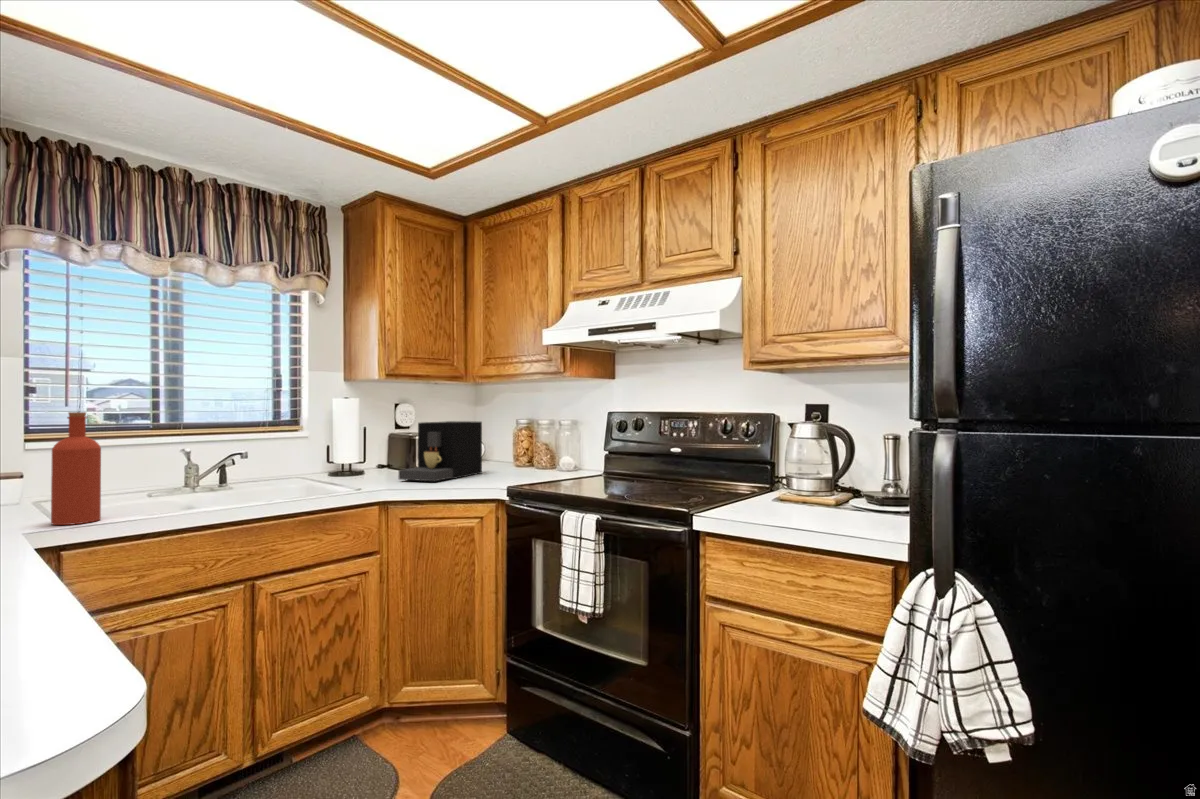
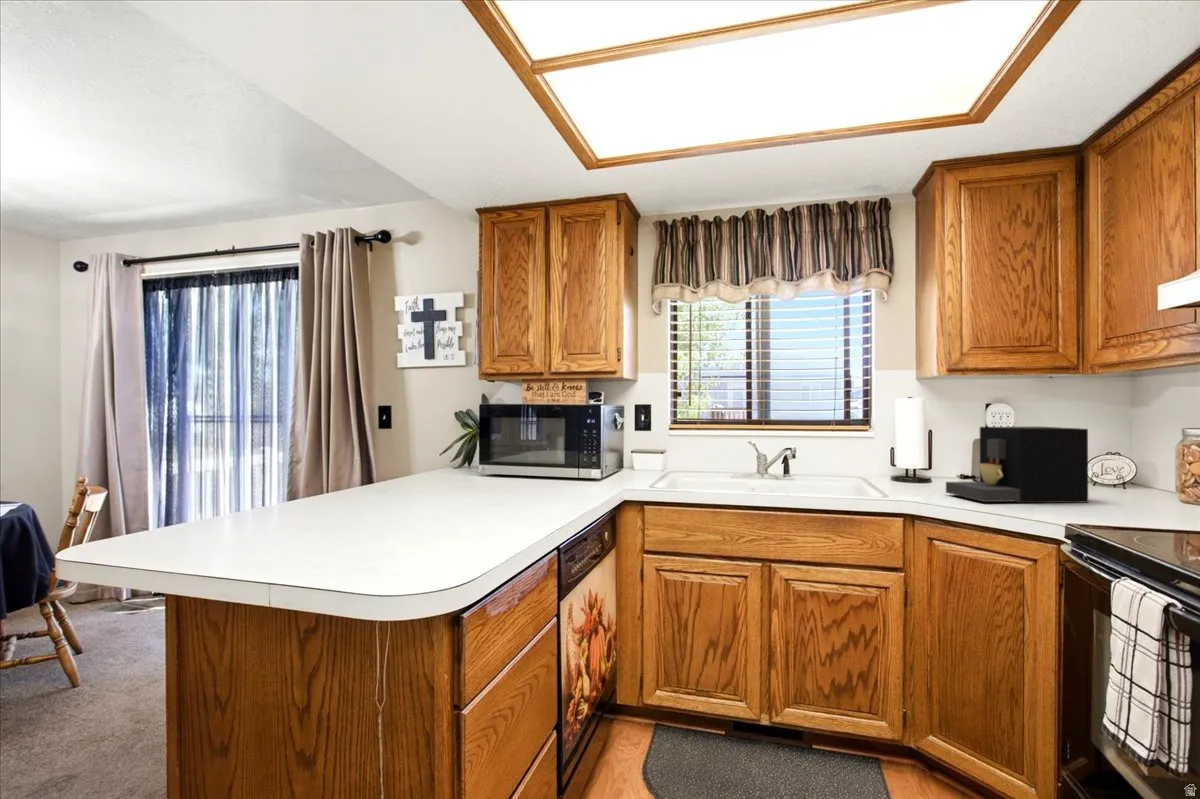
bottle: present [51,412,101,525] -> none [648,410,674,488]

